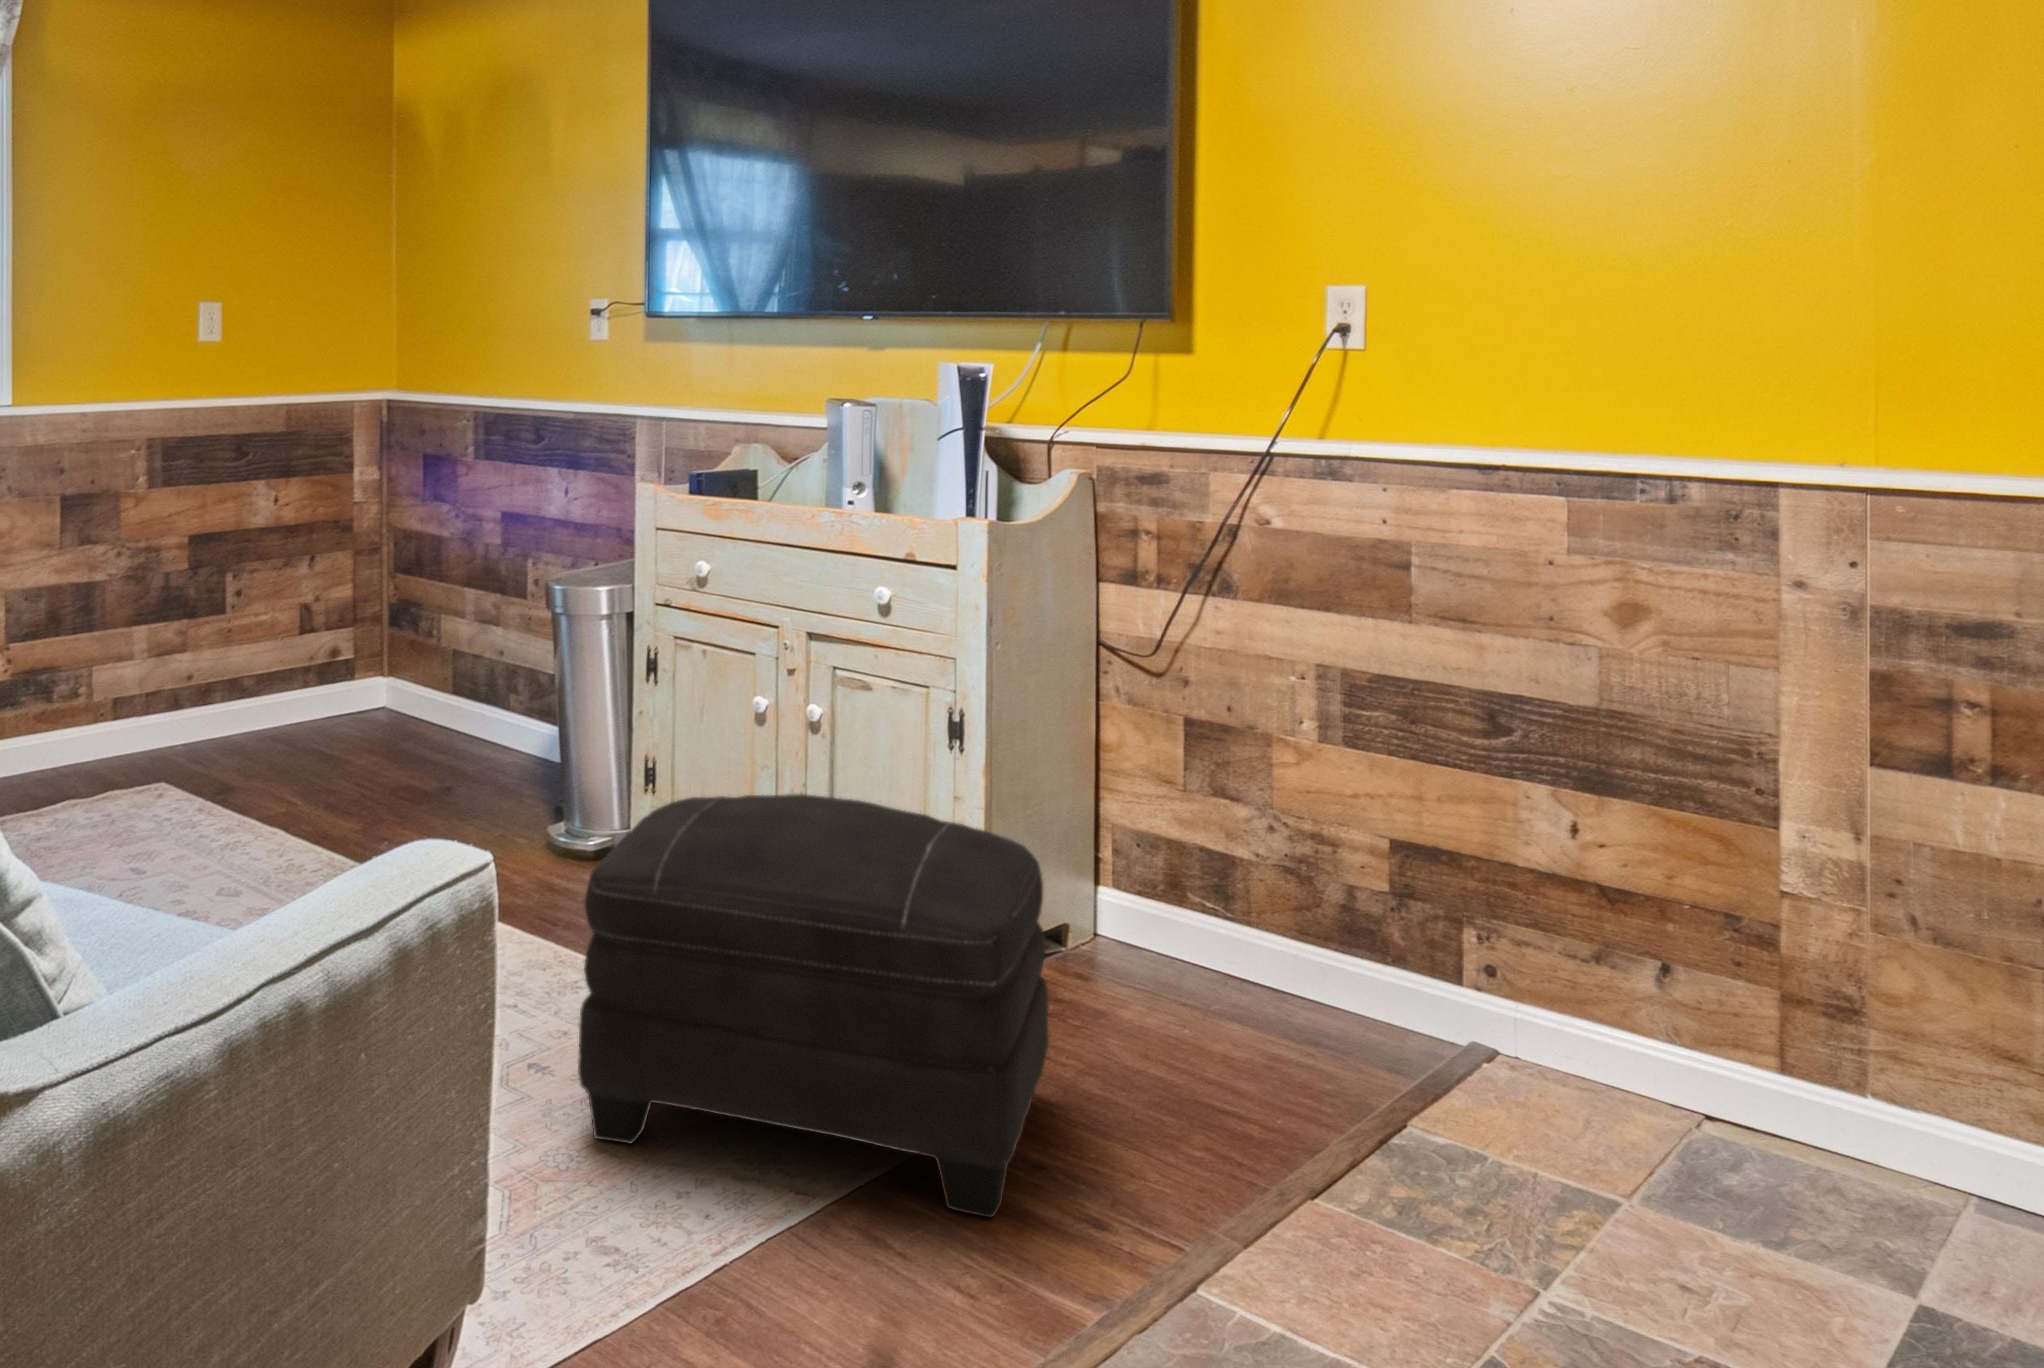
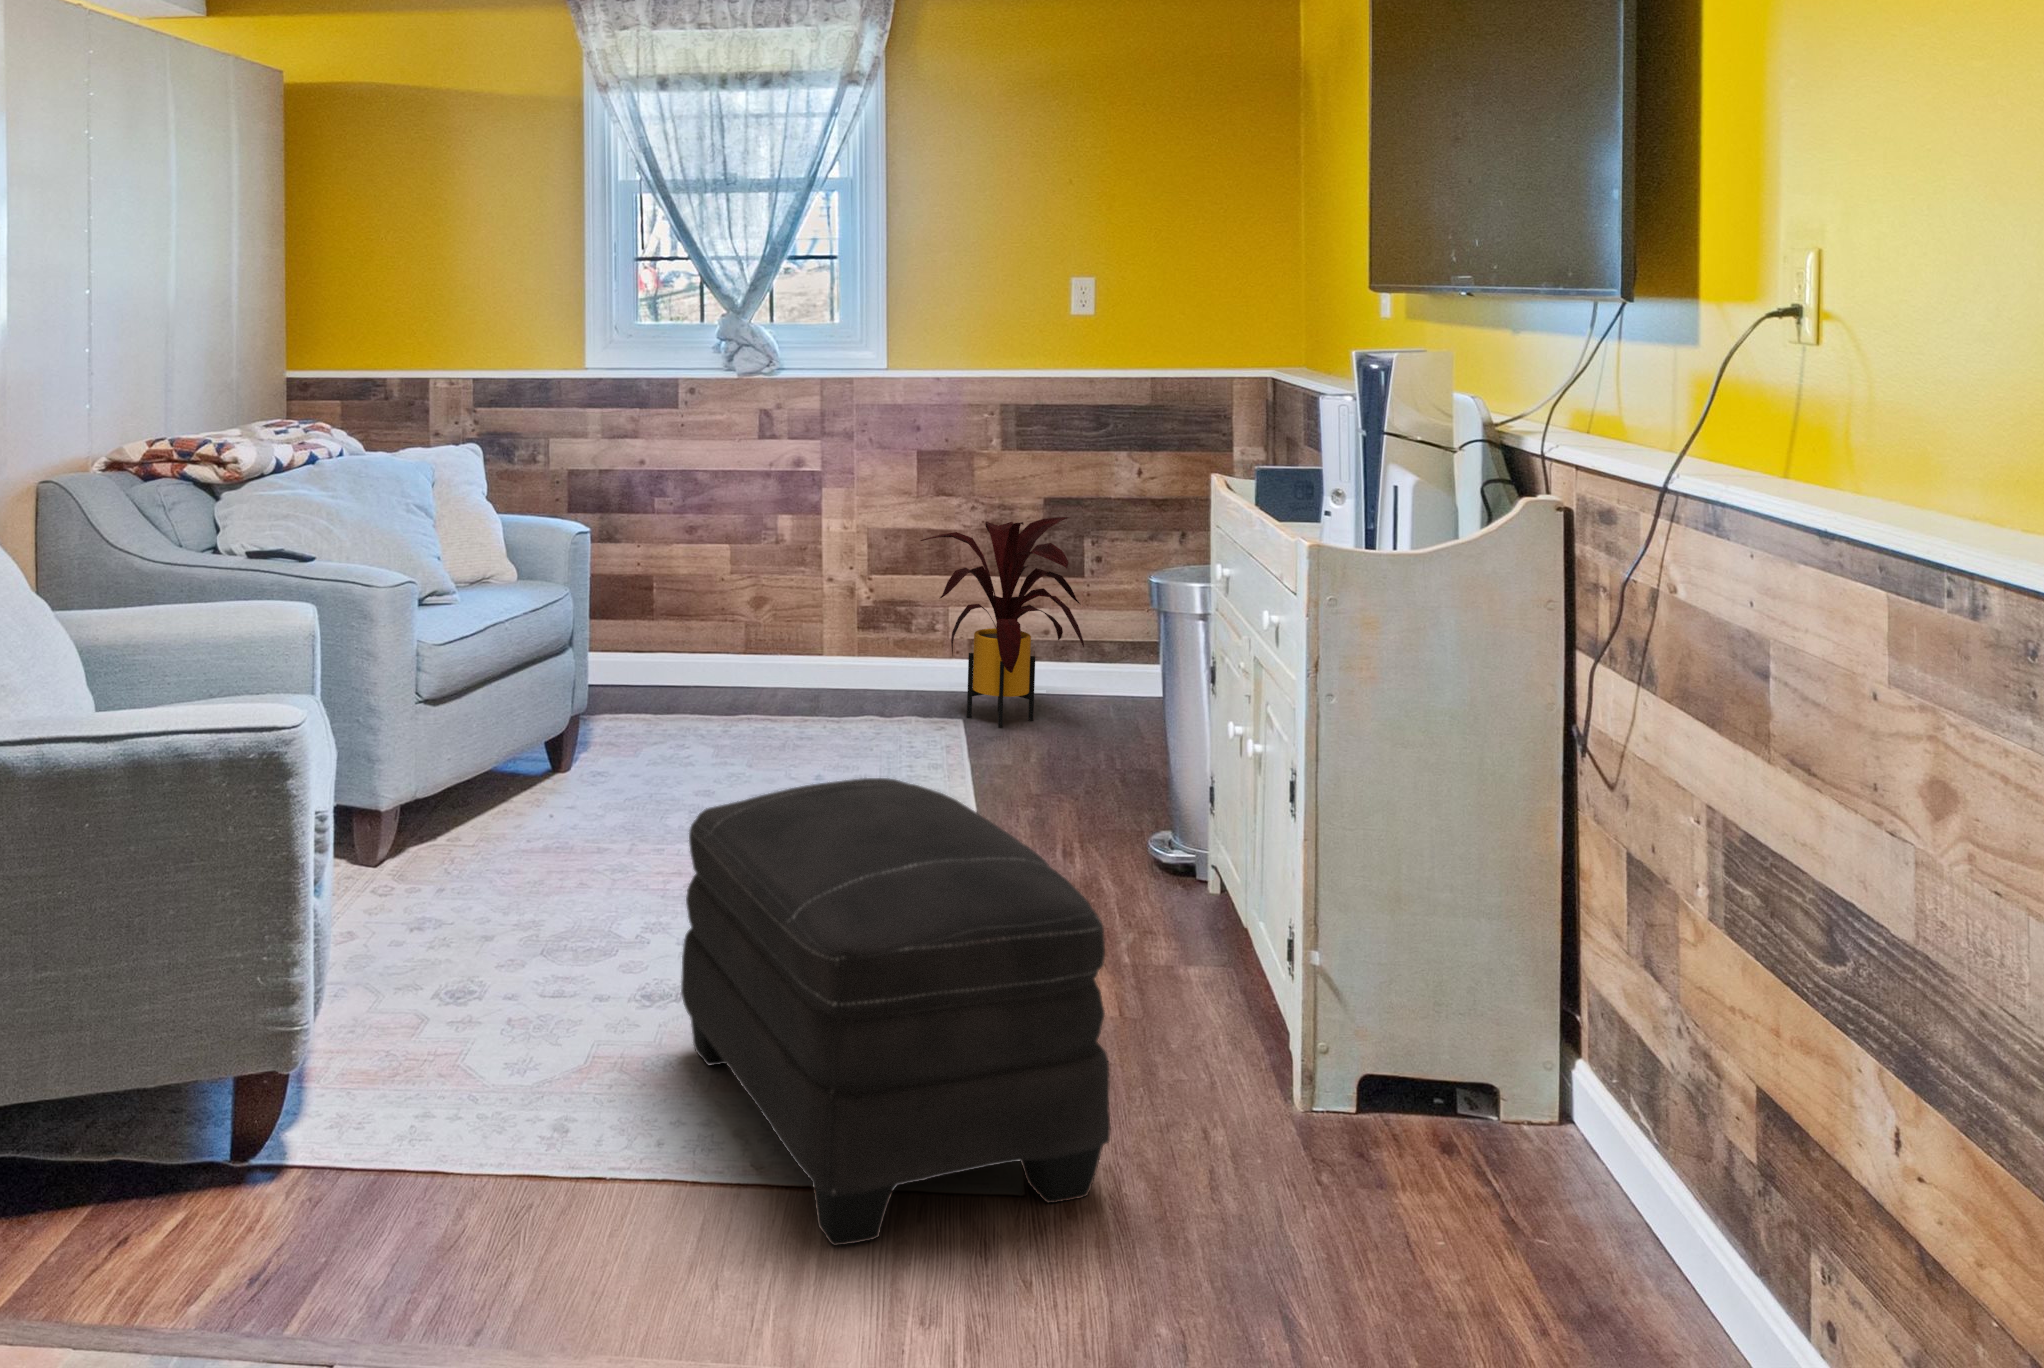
house plant: none [112,550,322,782] -> present [920,517,1084,727]

